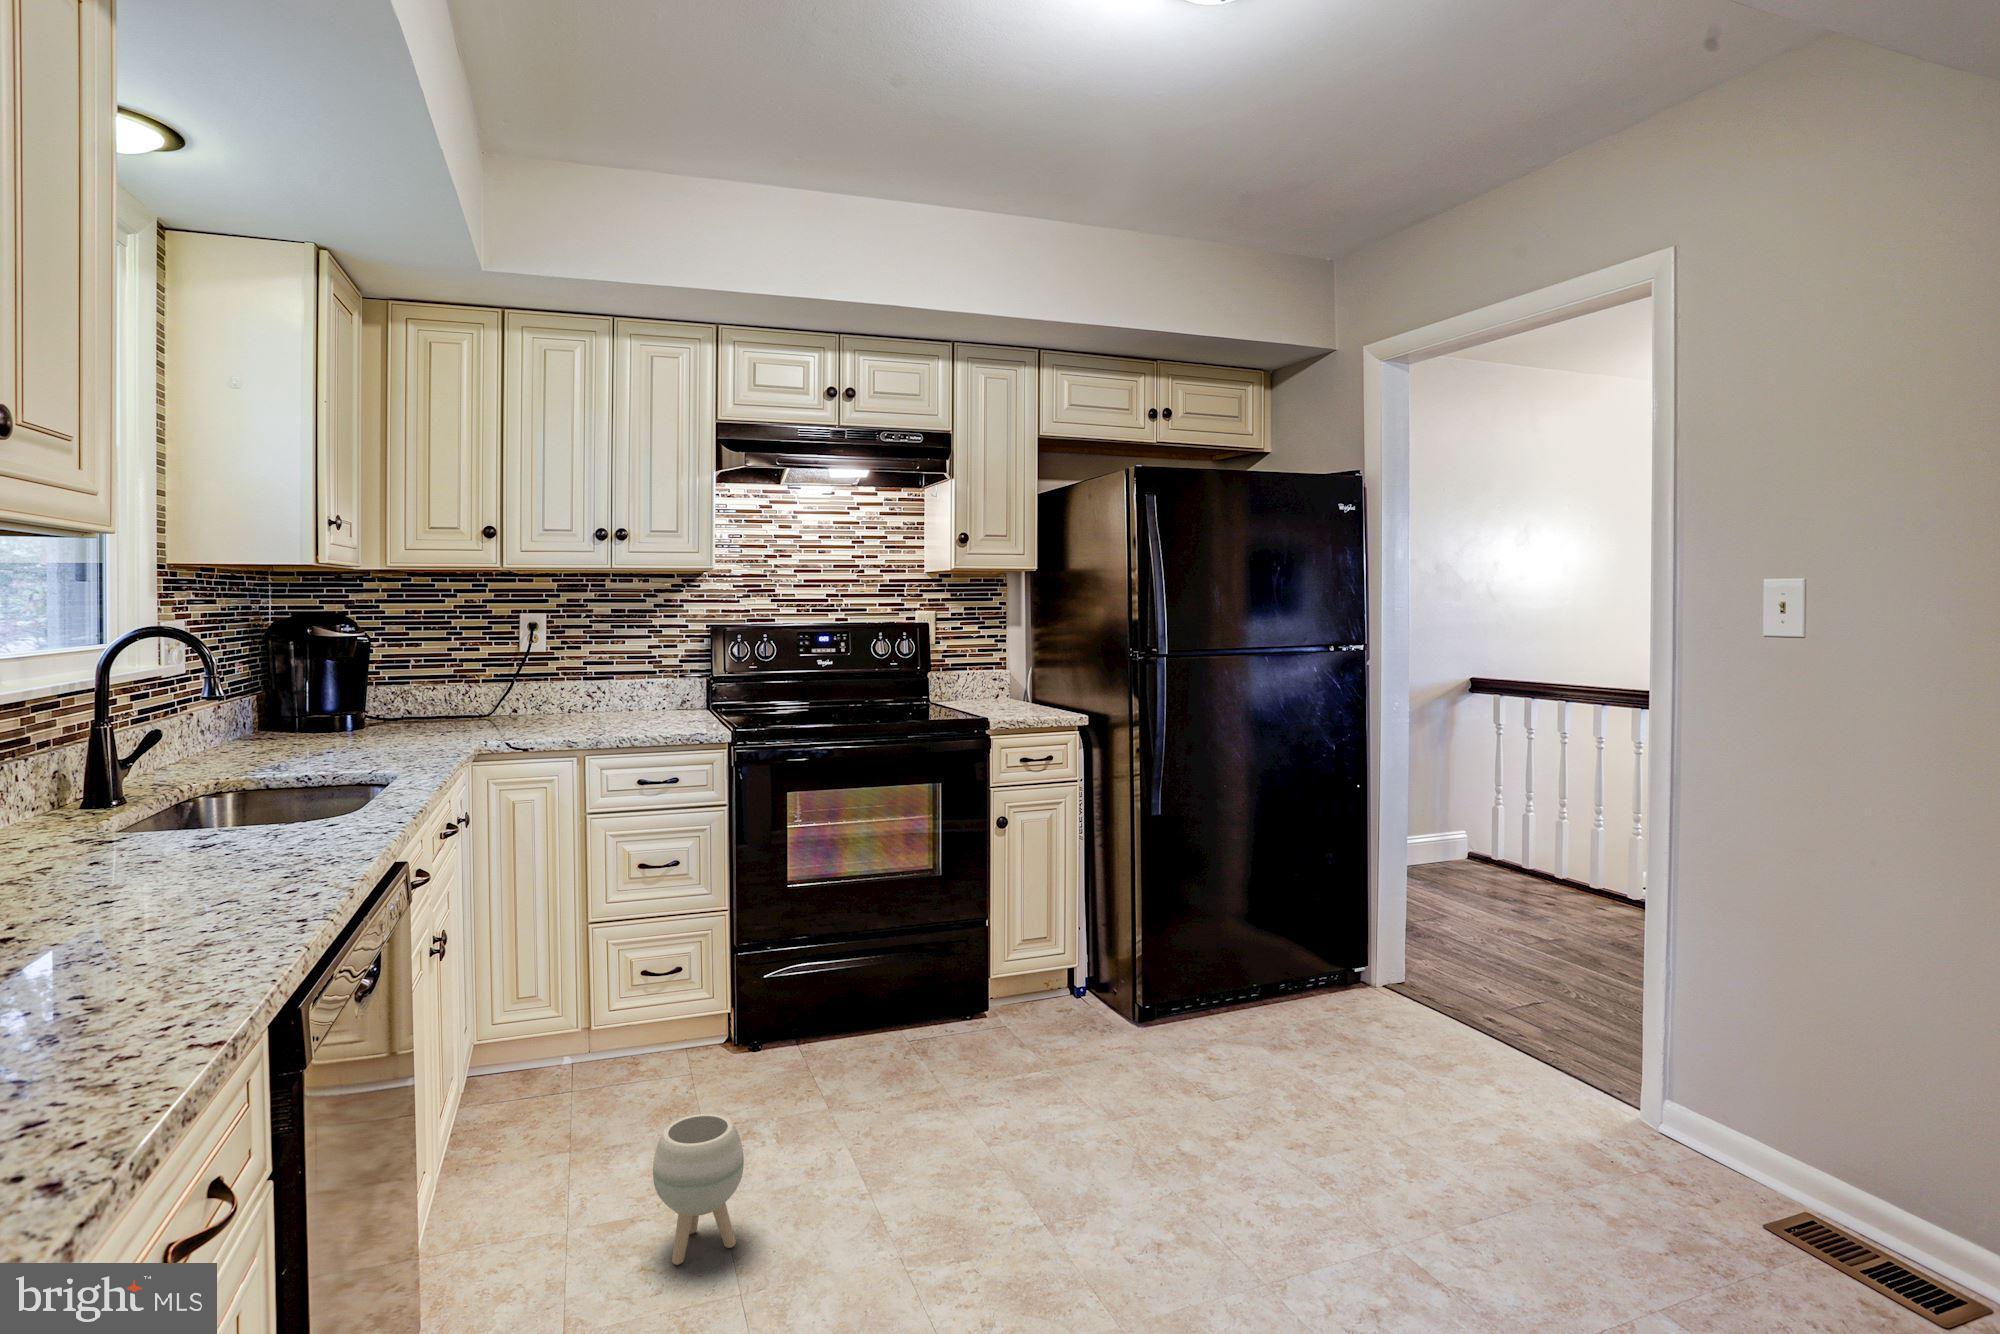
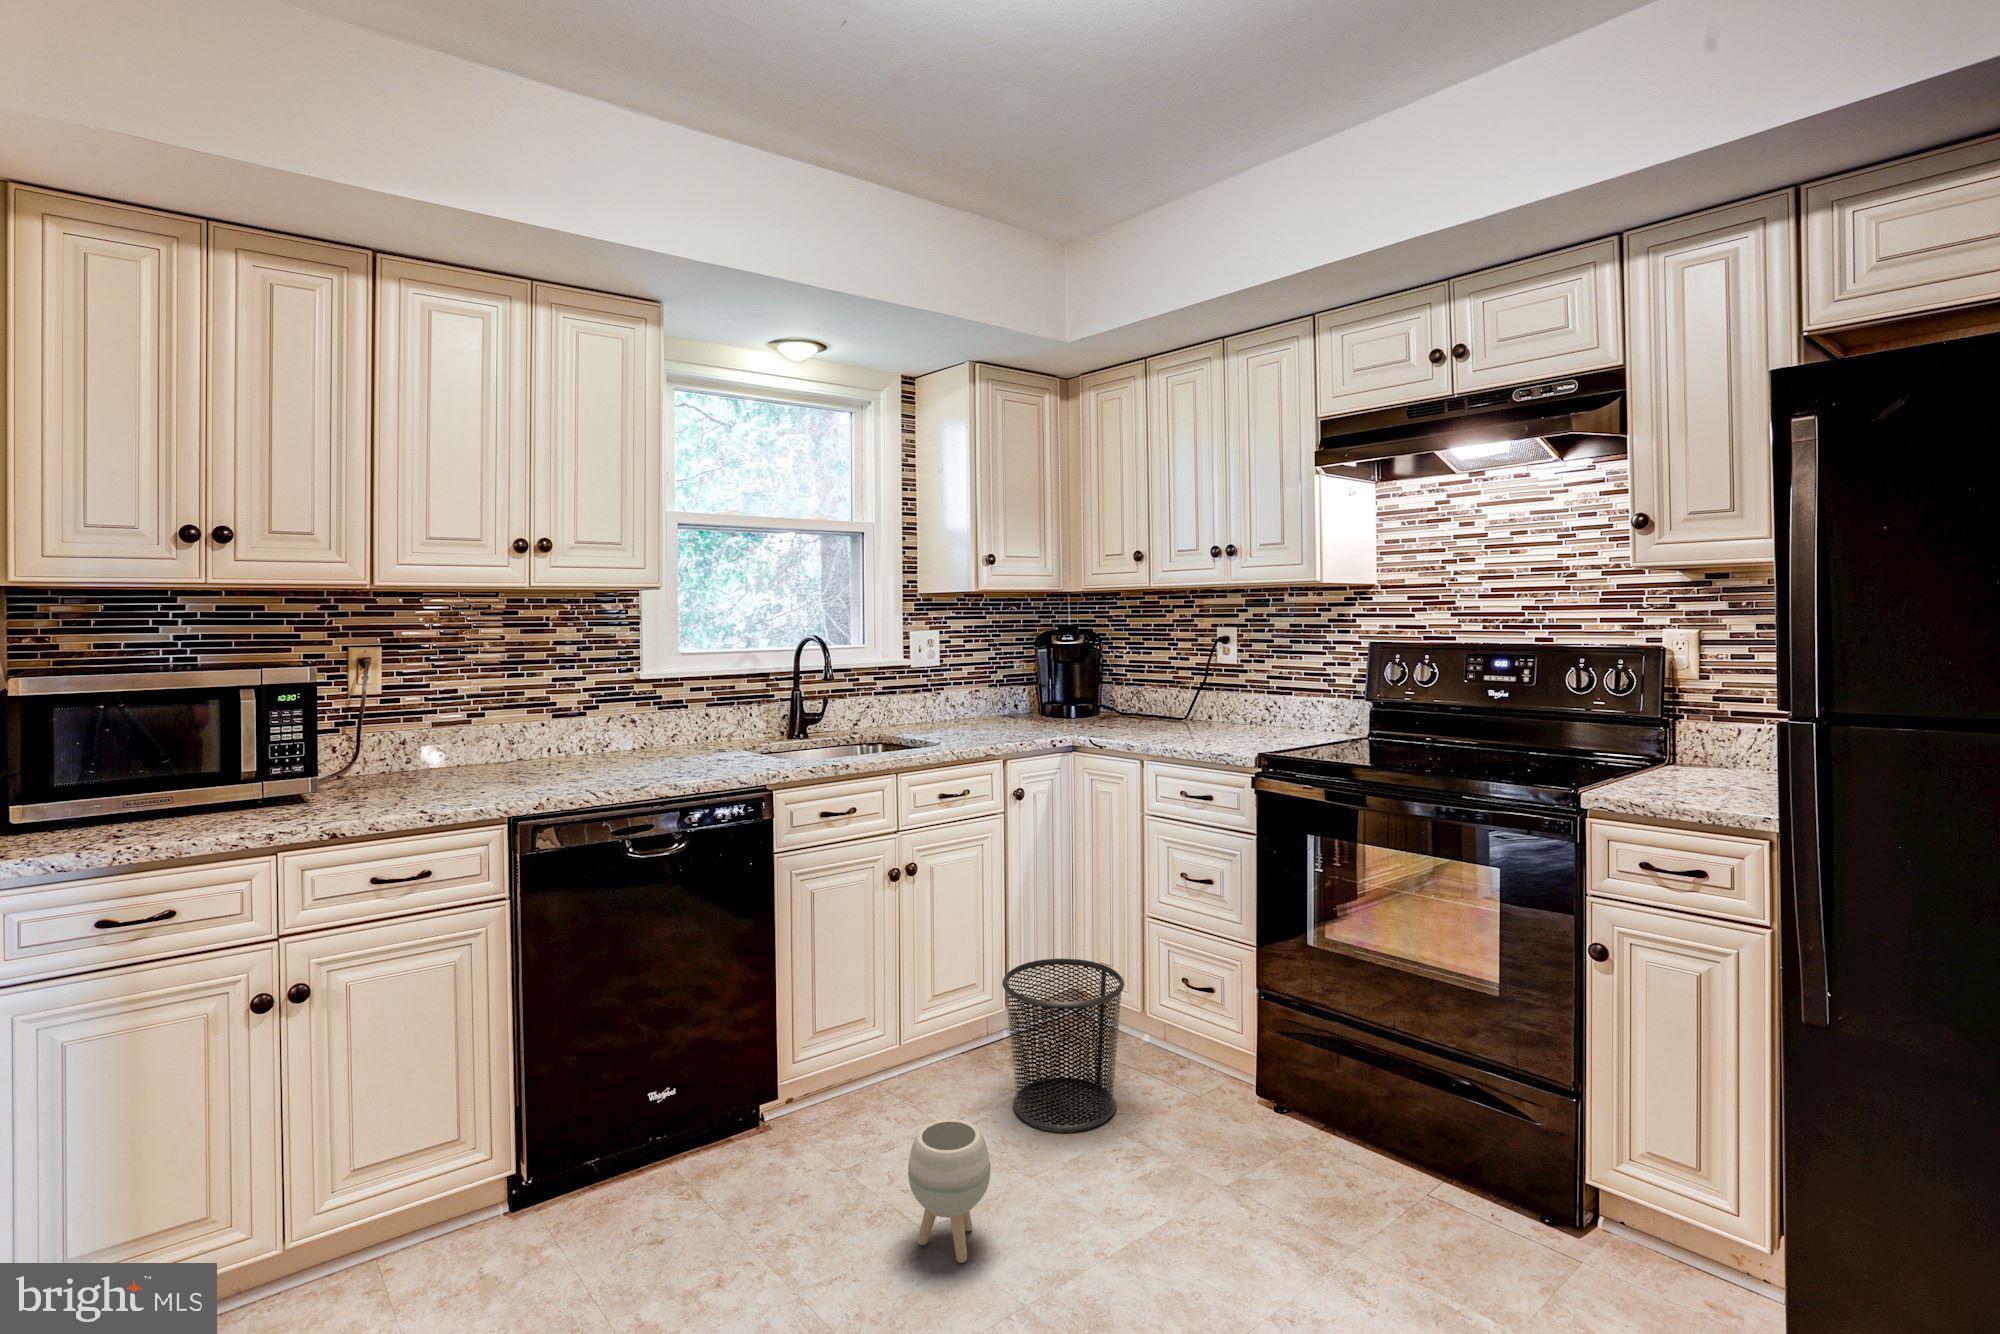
waste bin: none [510,967,654,1156] -> present [1002,958,1124,1131]

